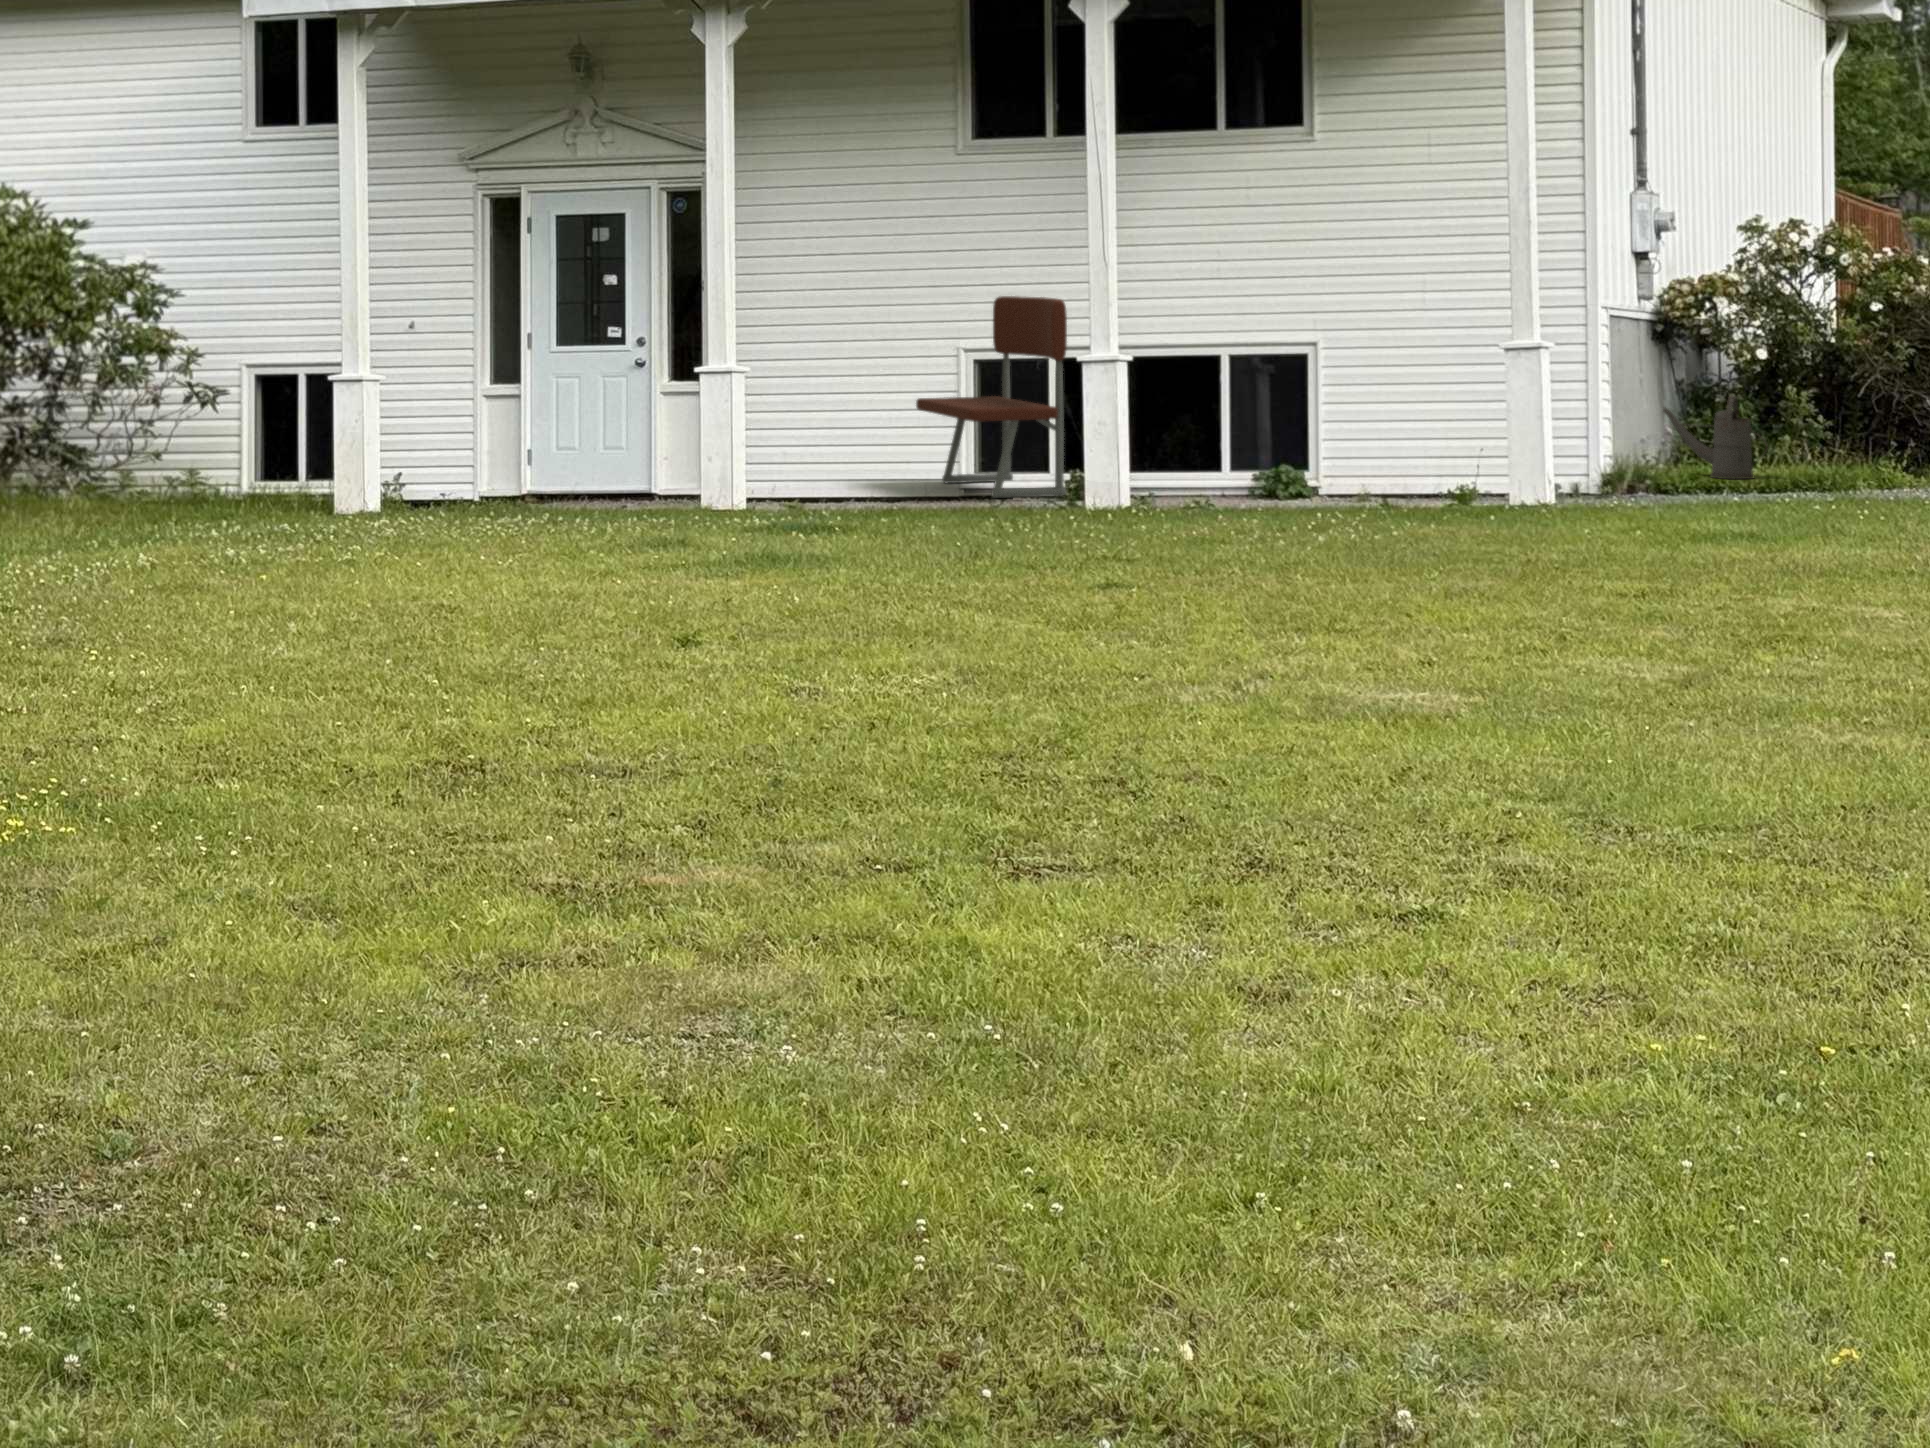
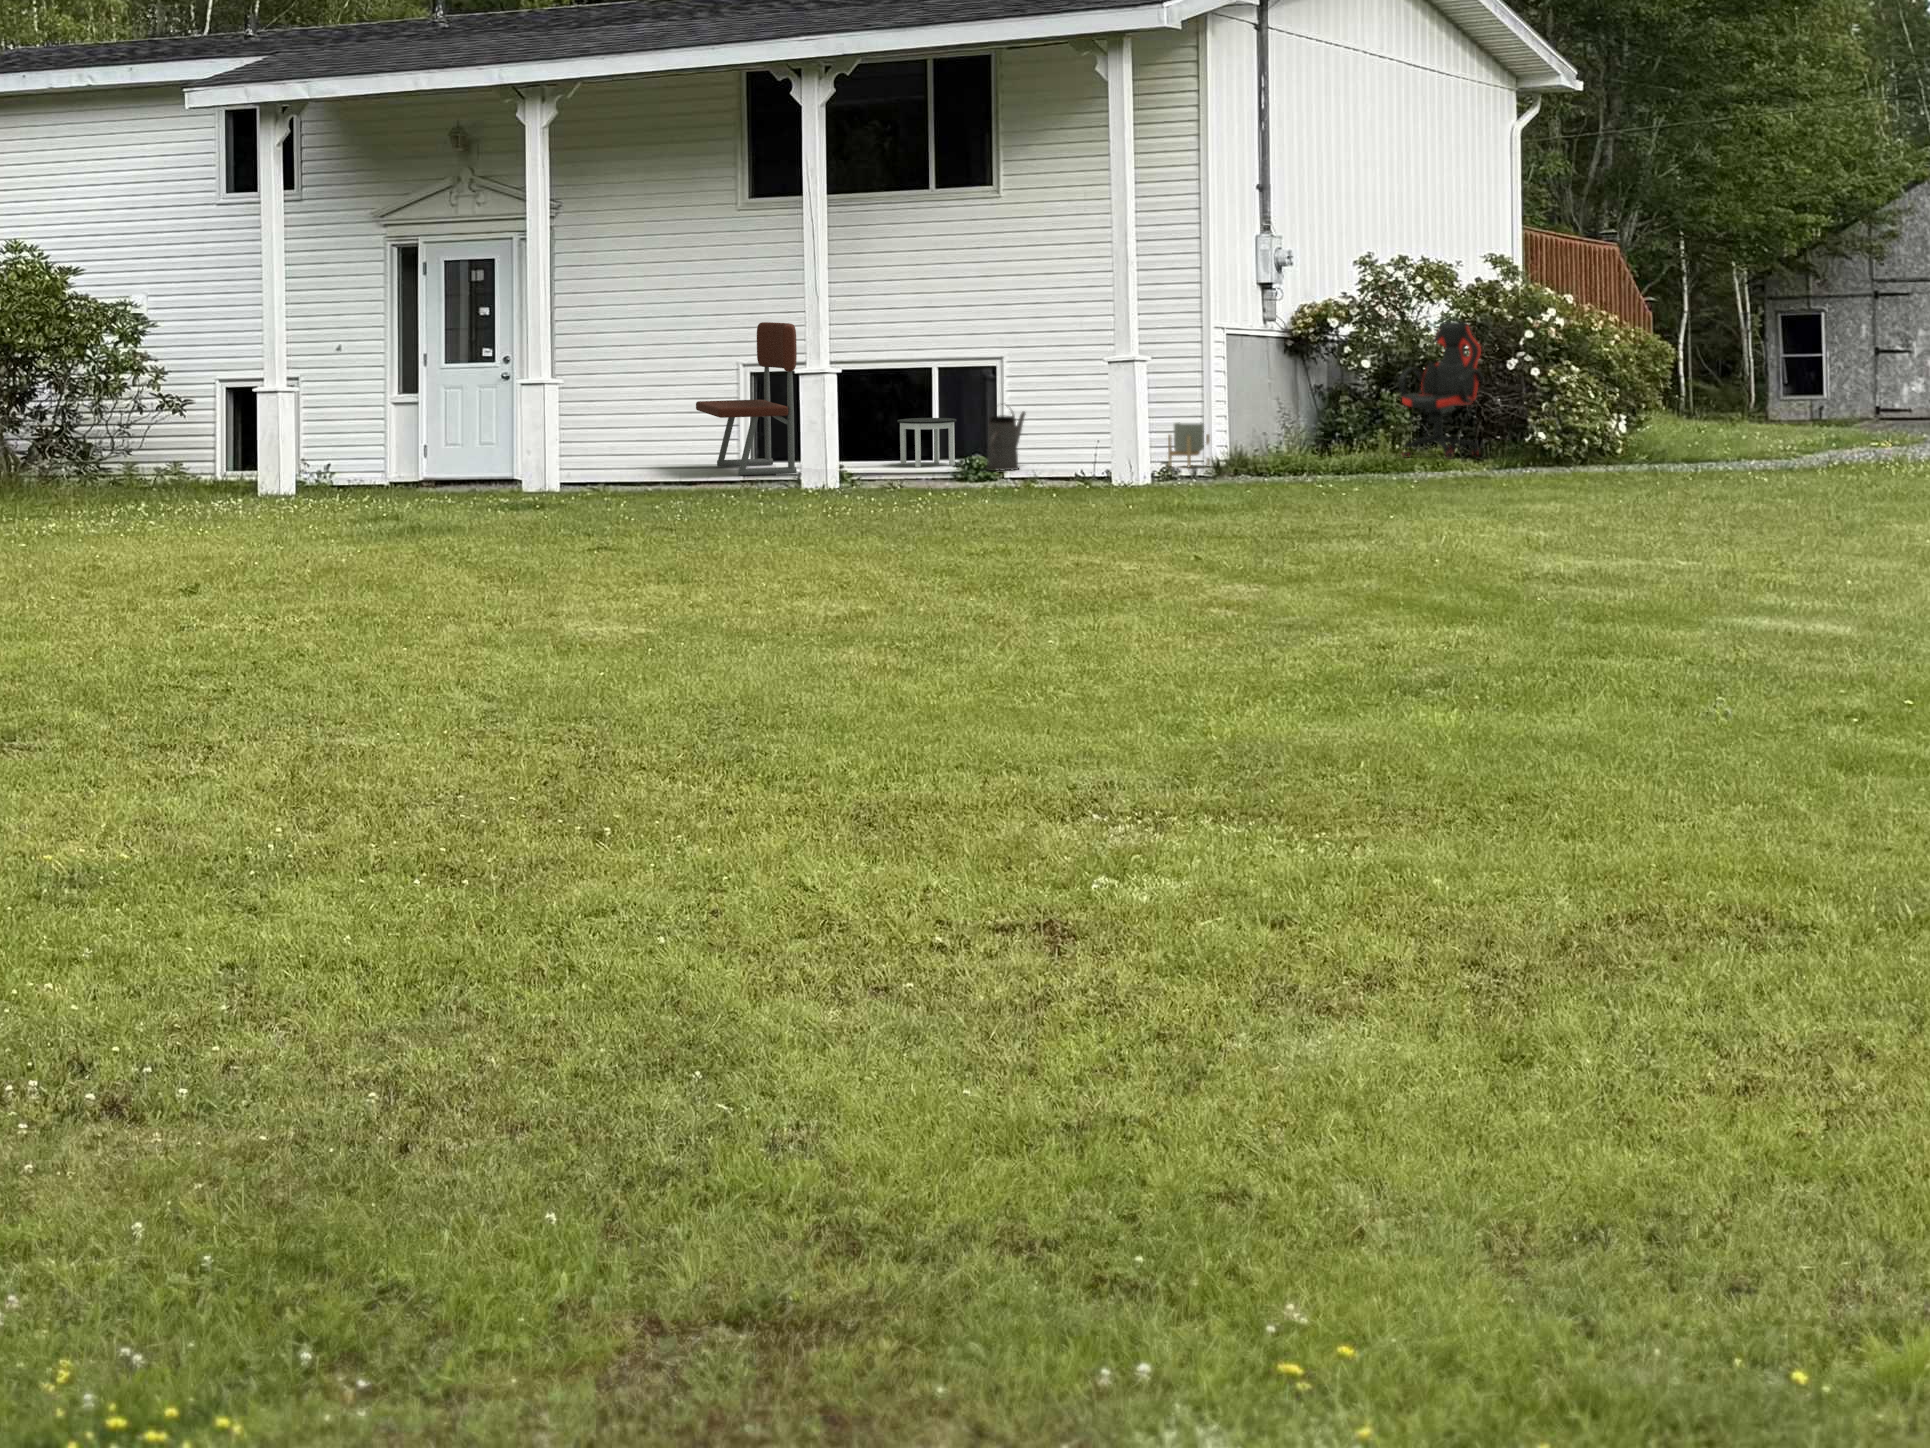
chair: none [1810,304,1918,480] -> present [1399,322,1483,458]
watering can: present [1663,396,1767,479] -> present [986,410,1026,471]
round table: none [1180,422,1257,487] -> present [897,418,956,467]
planter: none [1546,431,1601,492] -> present [1168,422,1210,468]

